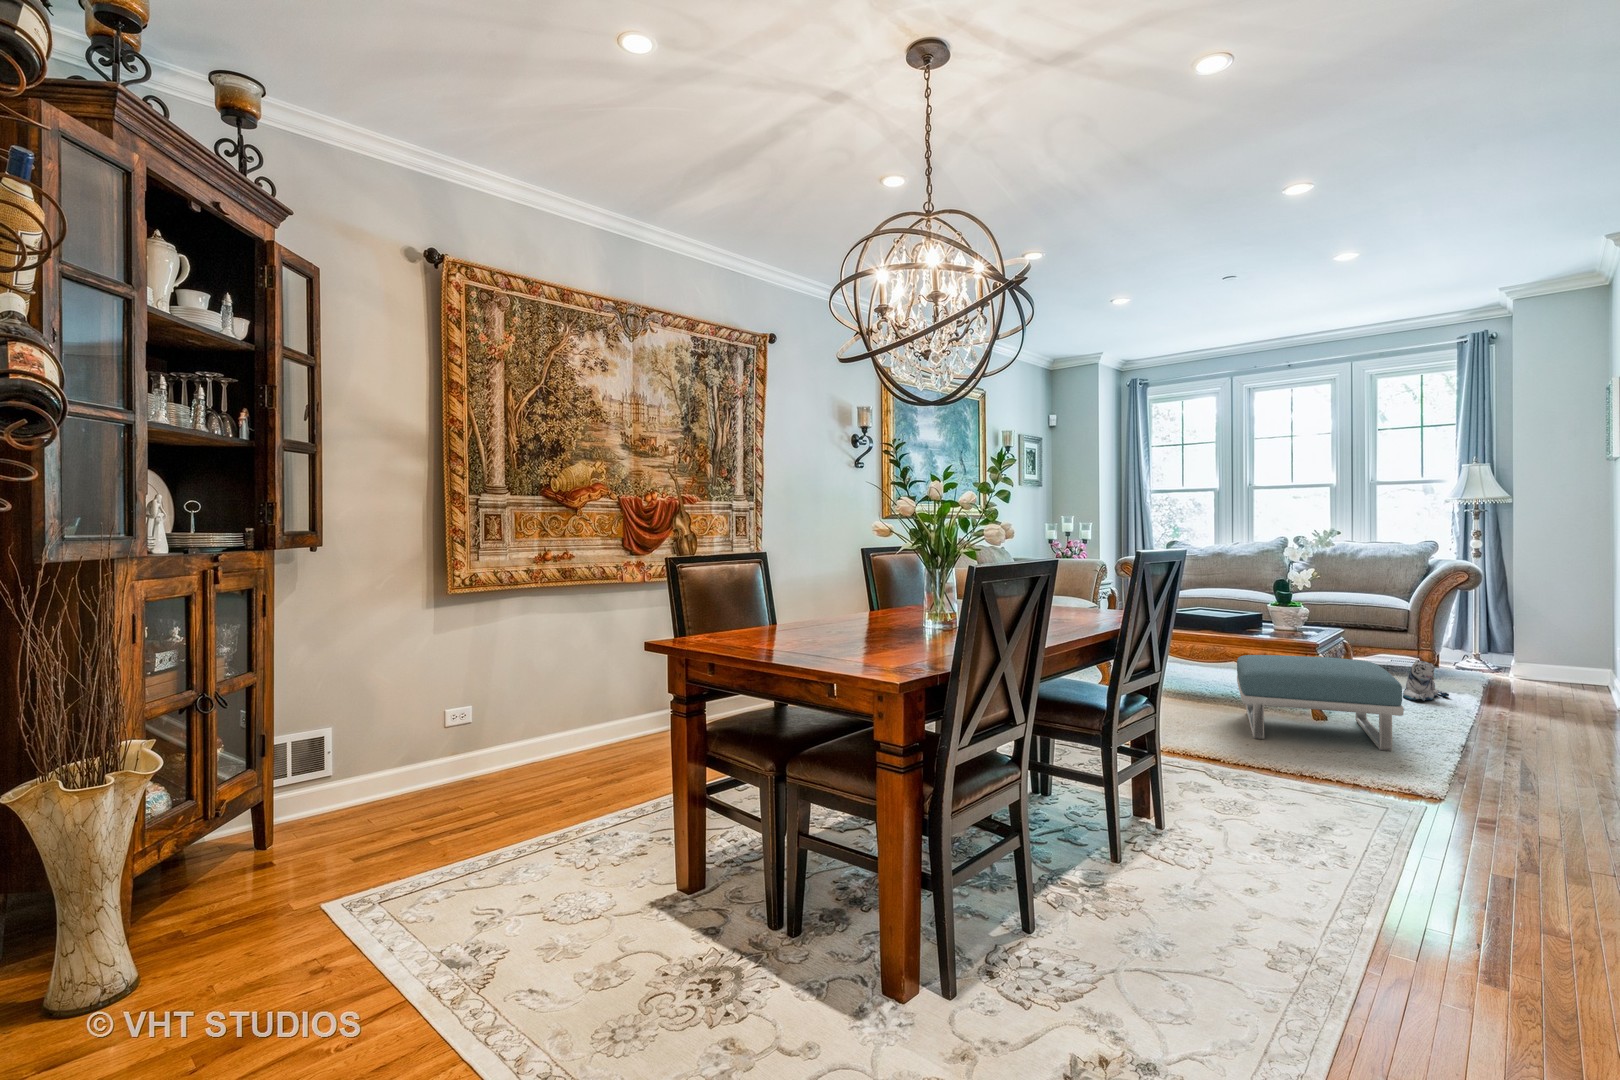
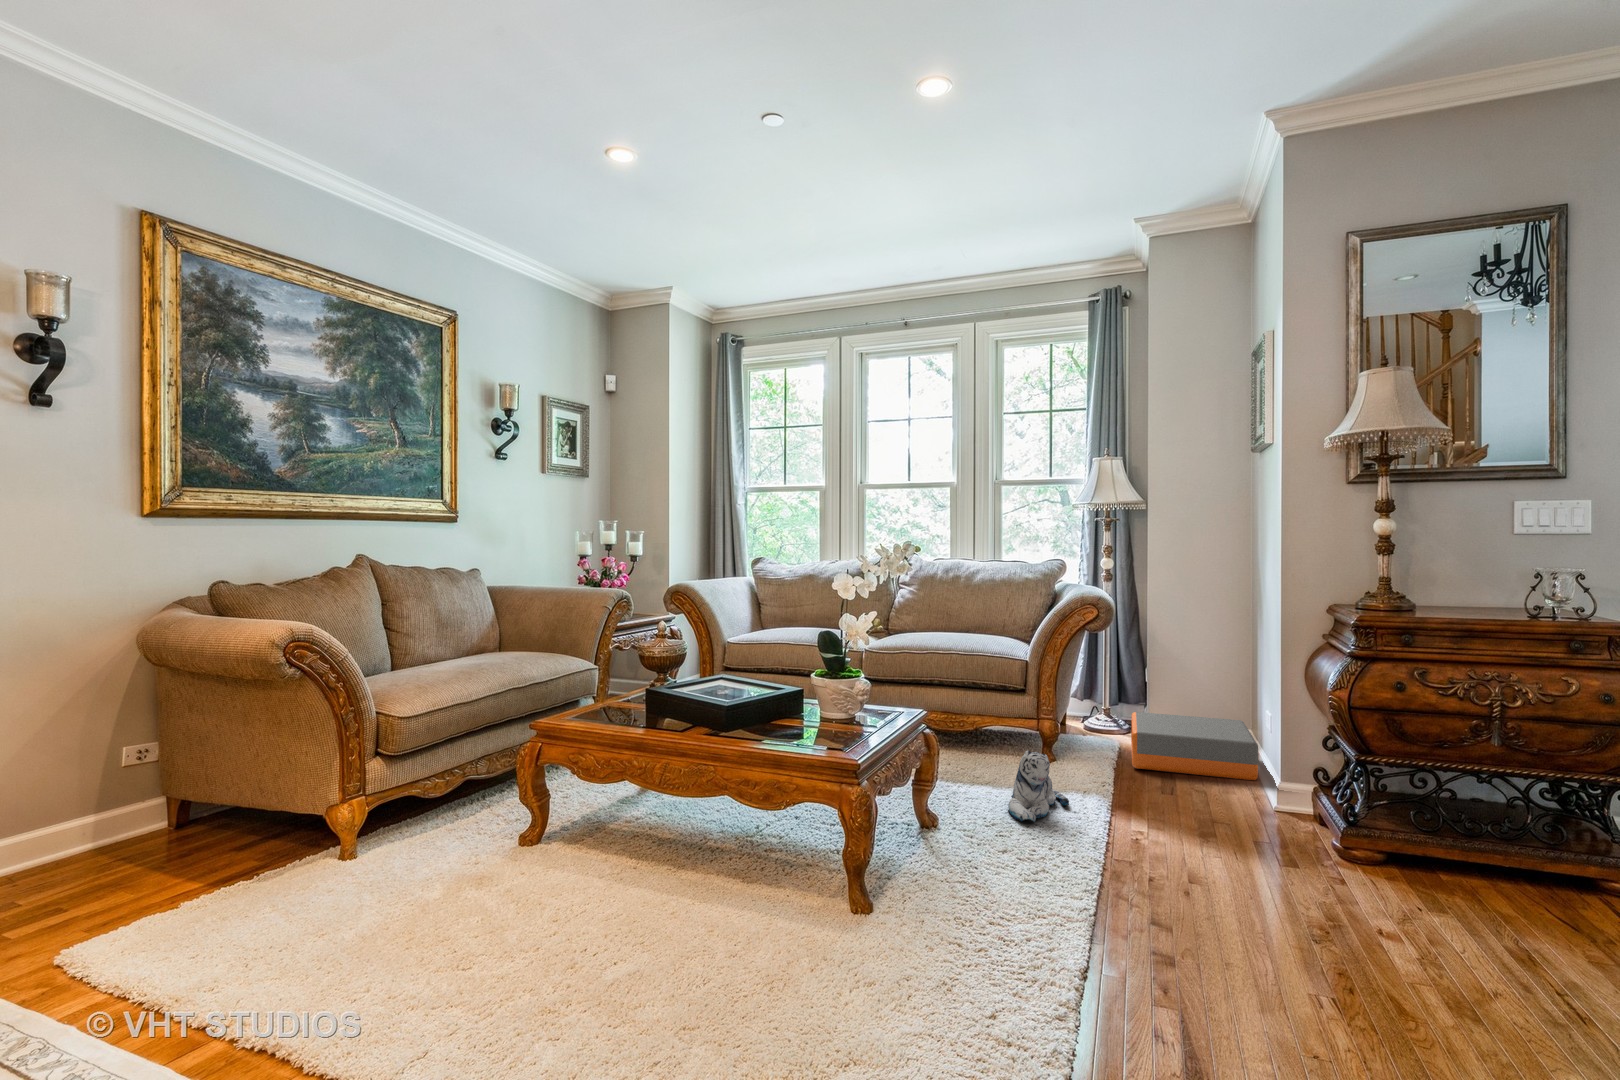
storage box: none [1498,651,1609,696] -> present [1131,712,1258,780]
footstool: present [1237,655,1404,751] -> none [651,786,960,1044]

